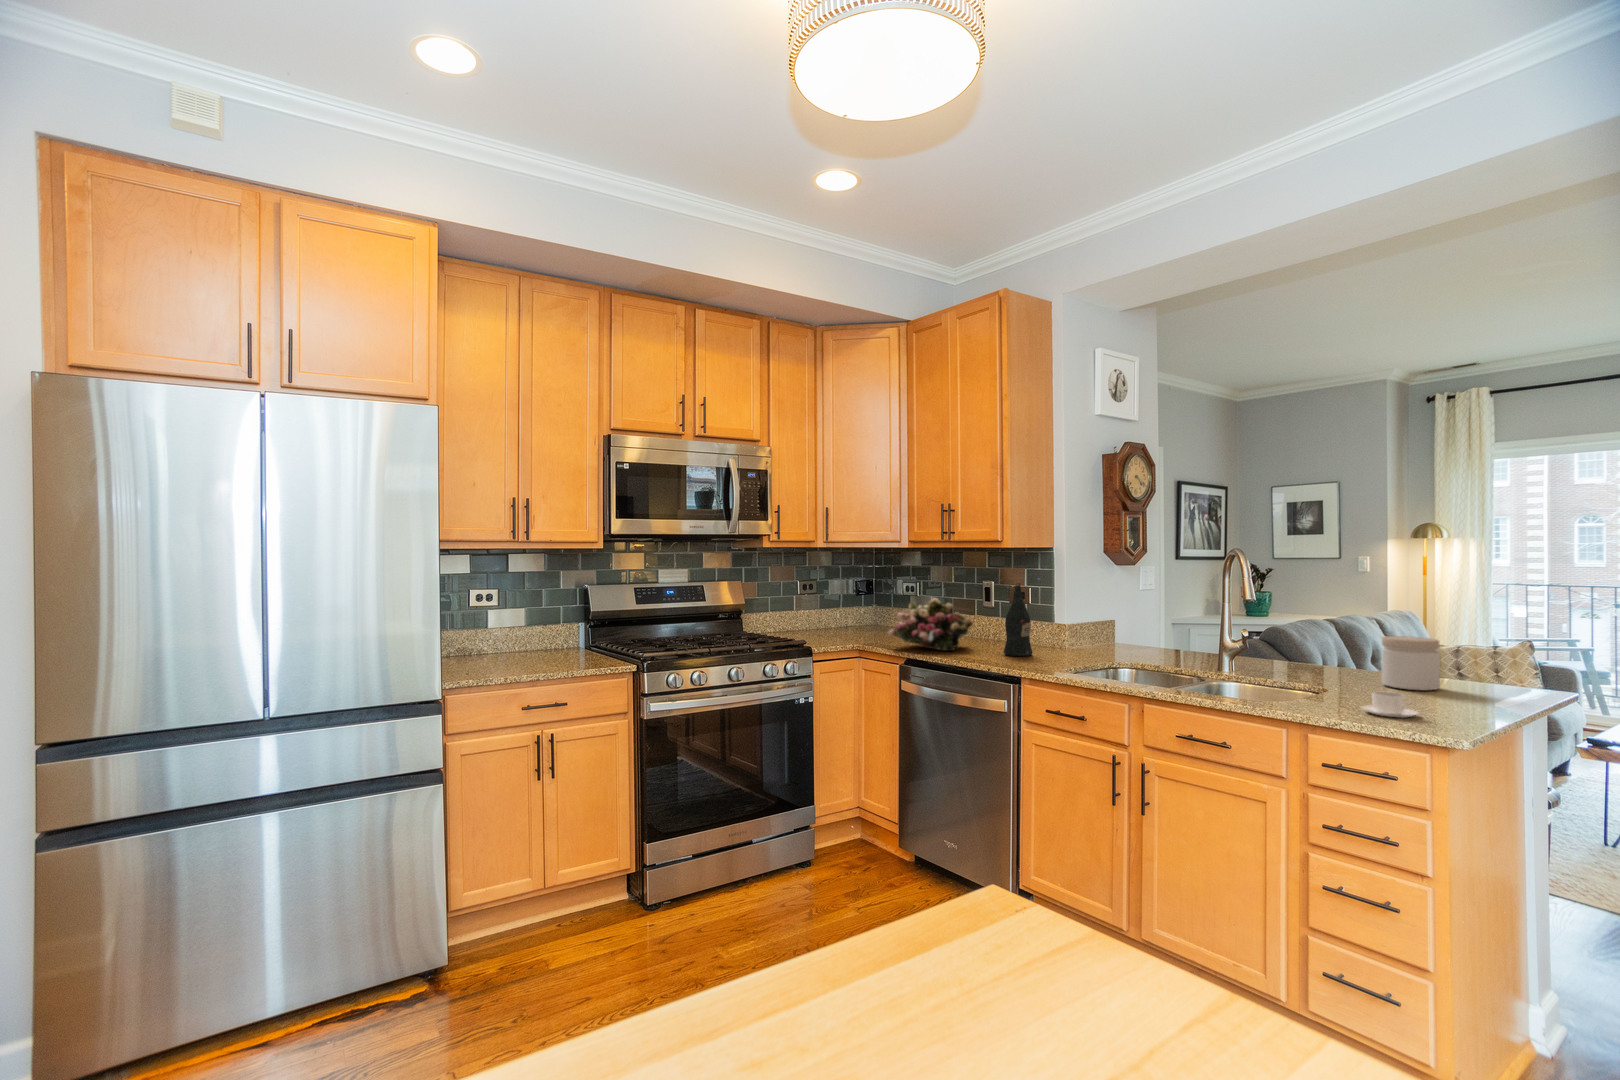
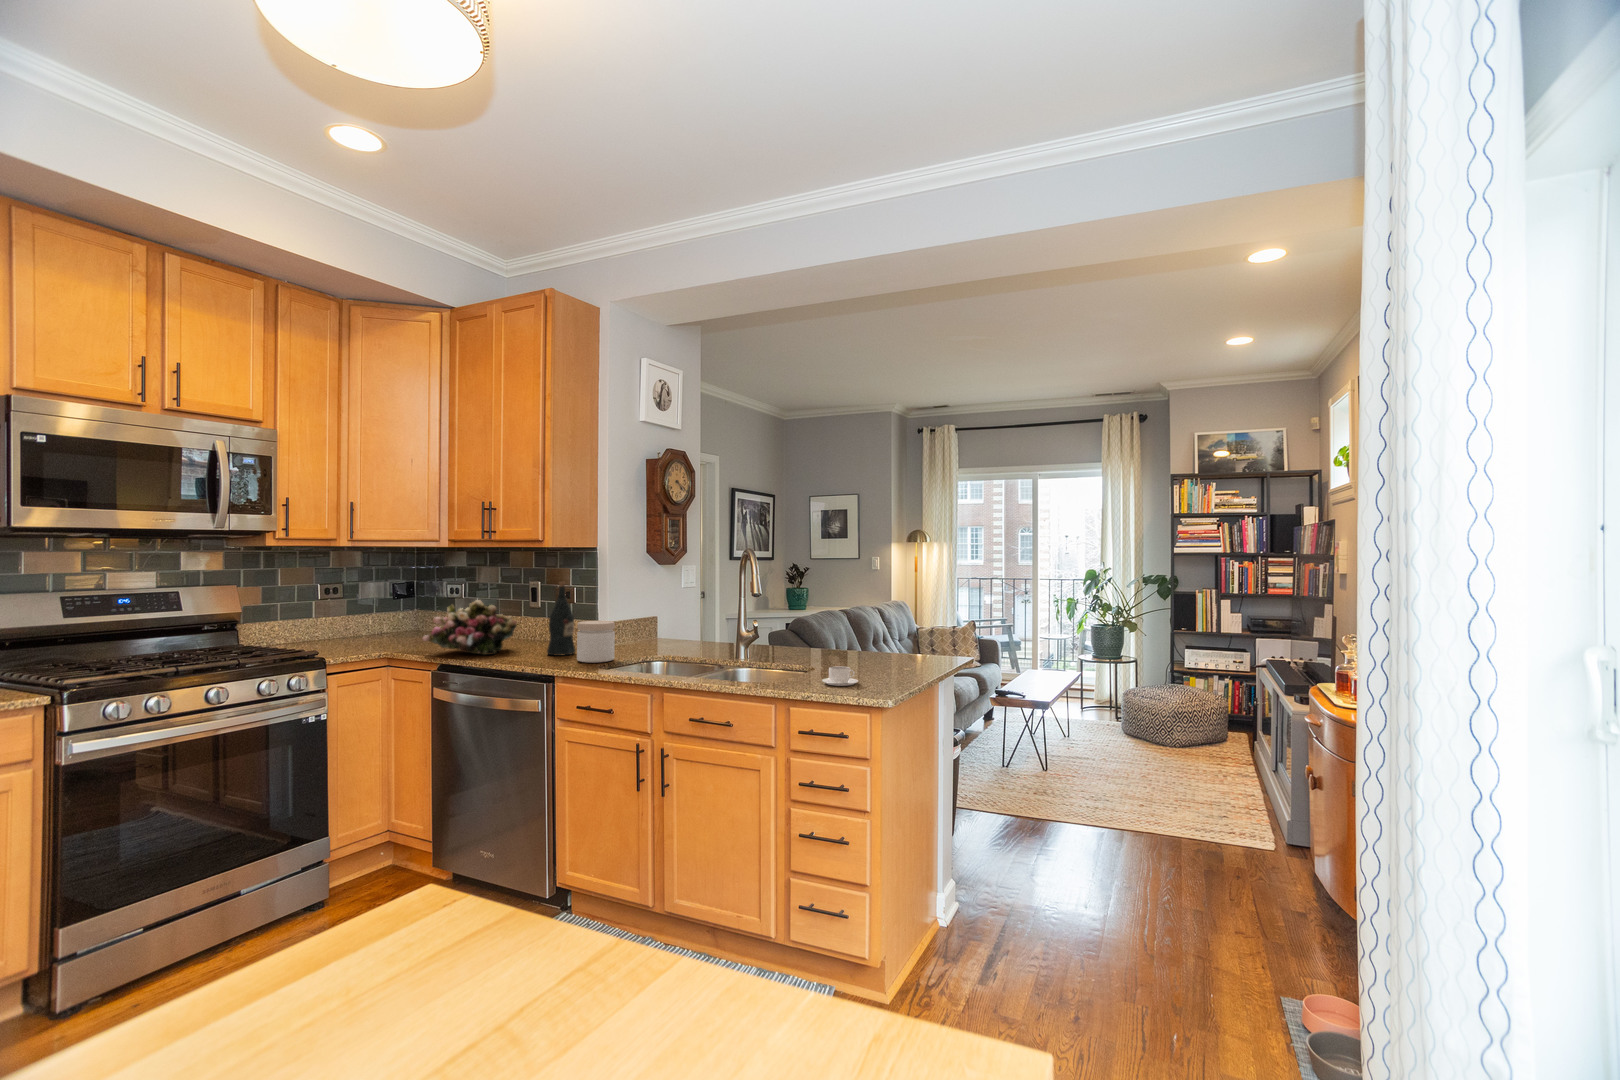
jar: present [1382,636,1440,691] -> present [577,621,615,663]

